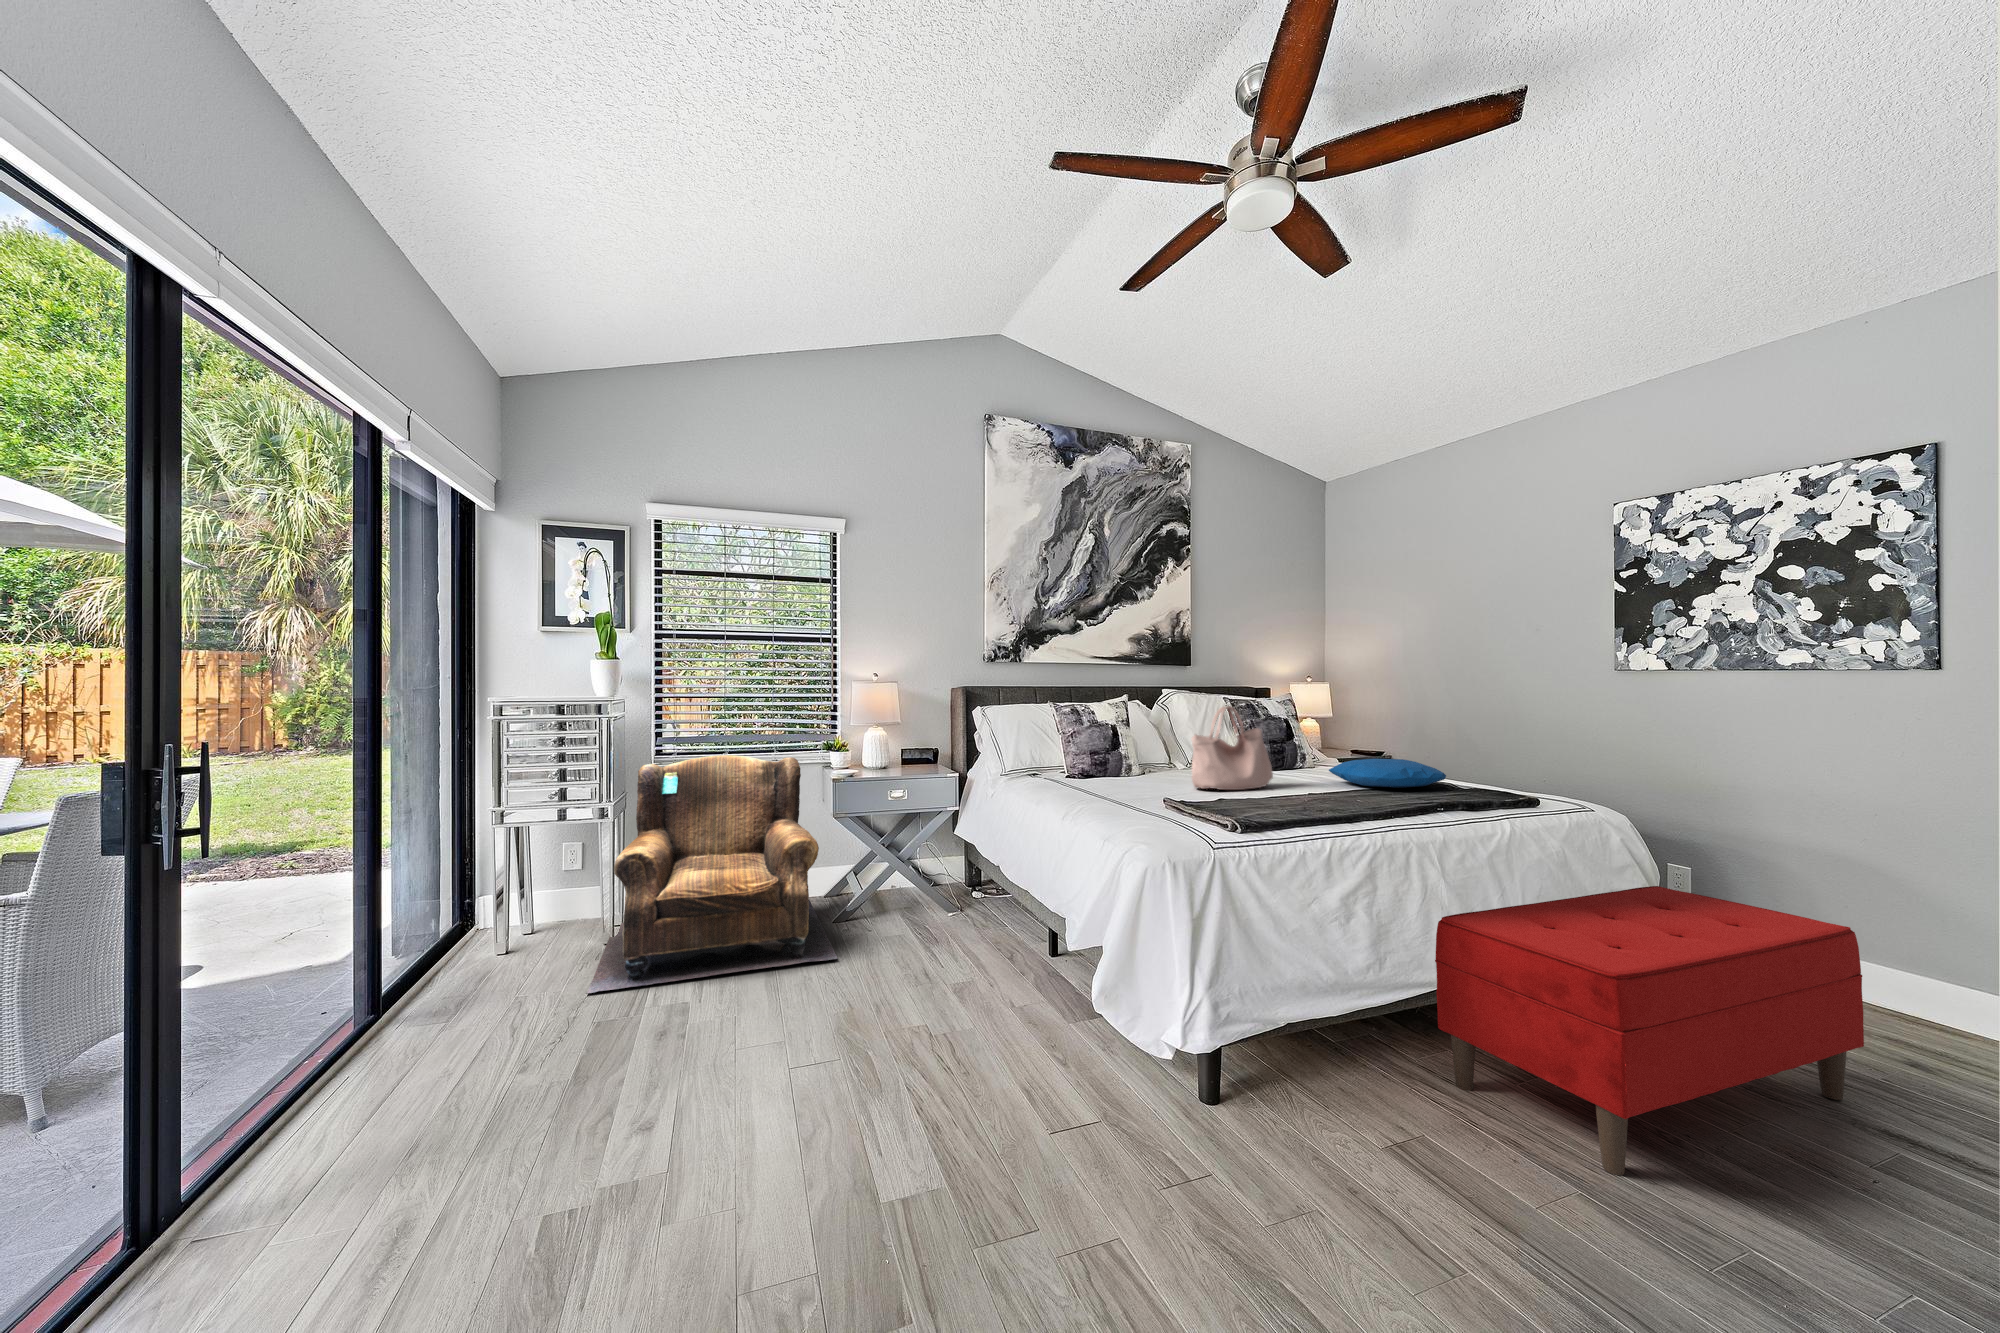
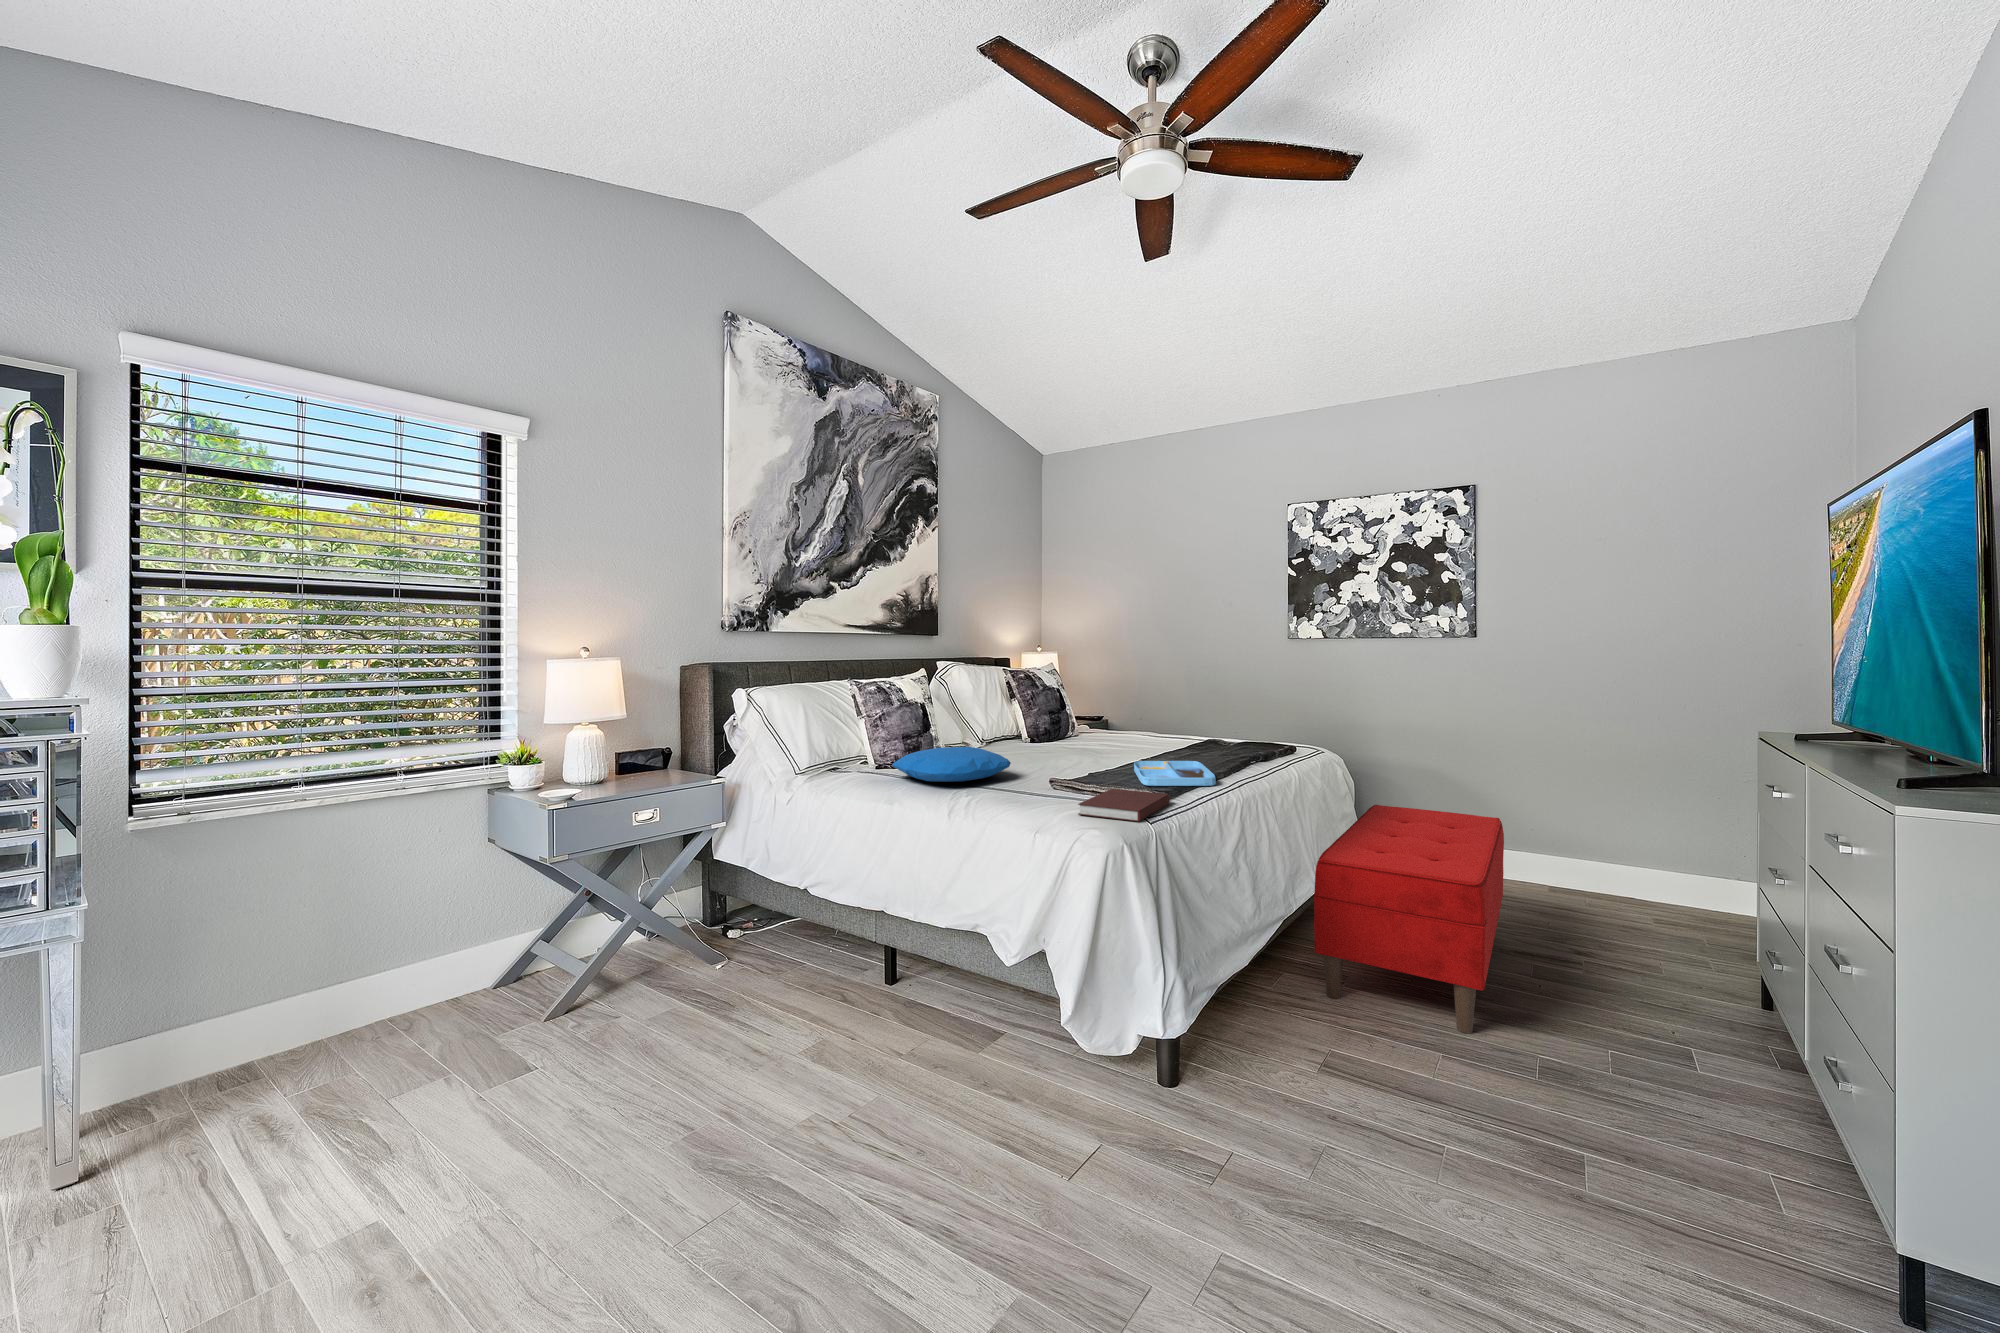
handbag: present [1192,706,1273,790] -> none [1032,678,1096,764]
armchair: present [587,755,837,993] -> none [121,777,646,1274]
pillow: present [1329,759,1446,788] -> present [892,747,1011,782]
tray: none [1247,792,1347,819] -> present [1134,761,1216,786]
notebook: none [1128,808,1231,833] -> present [1078,789,1169,822]

